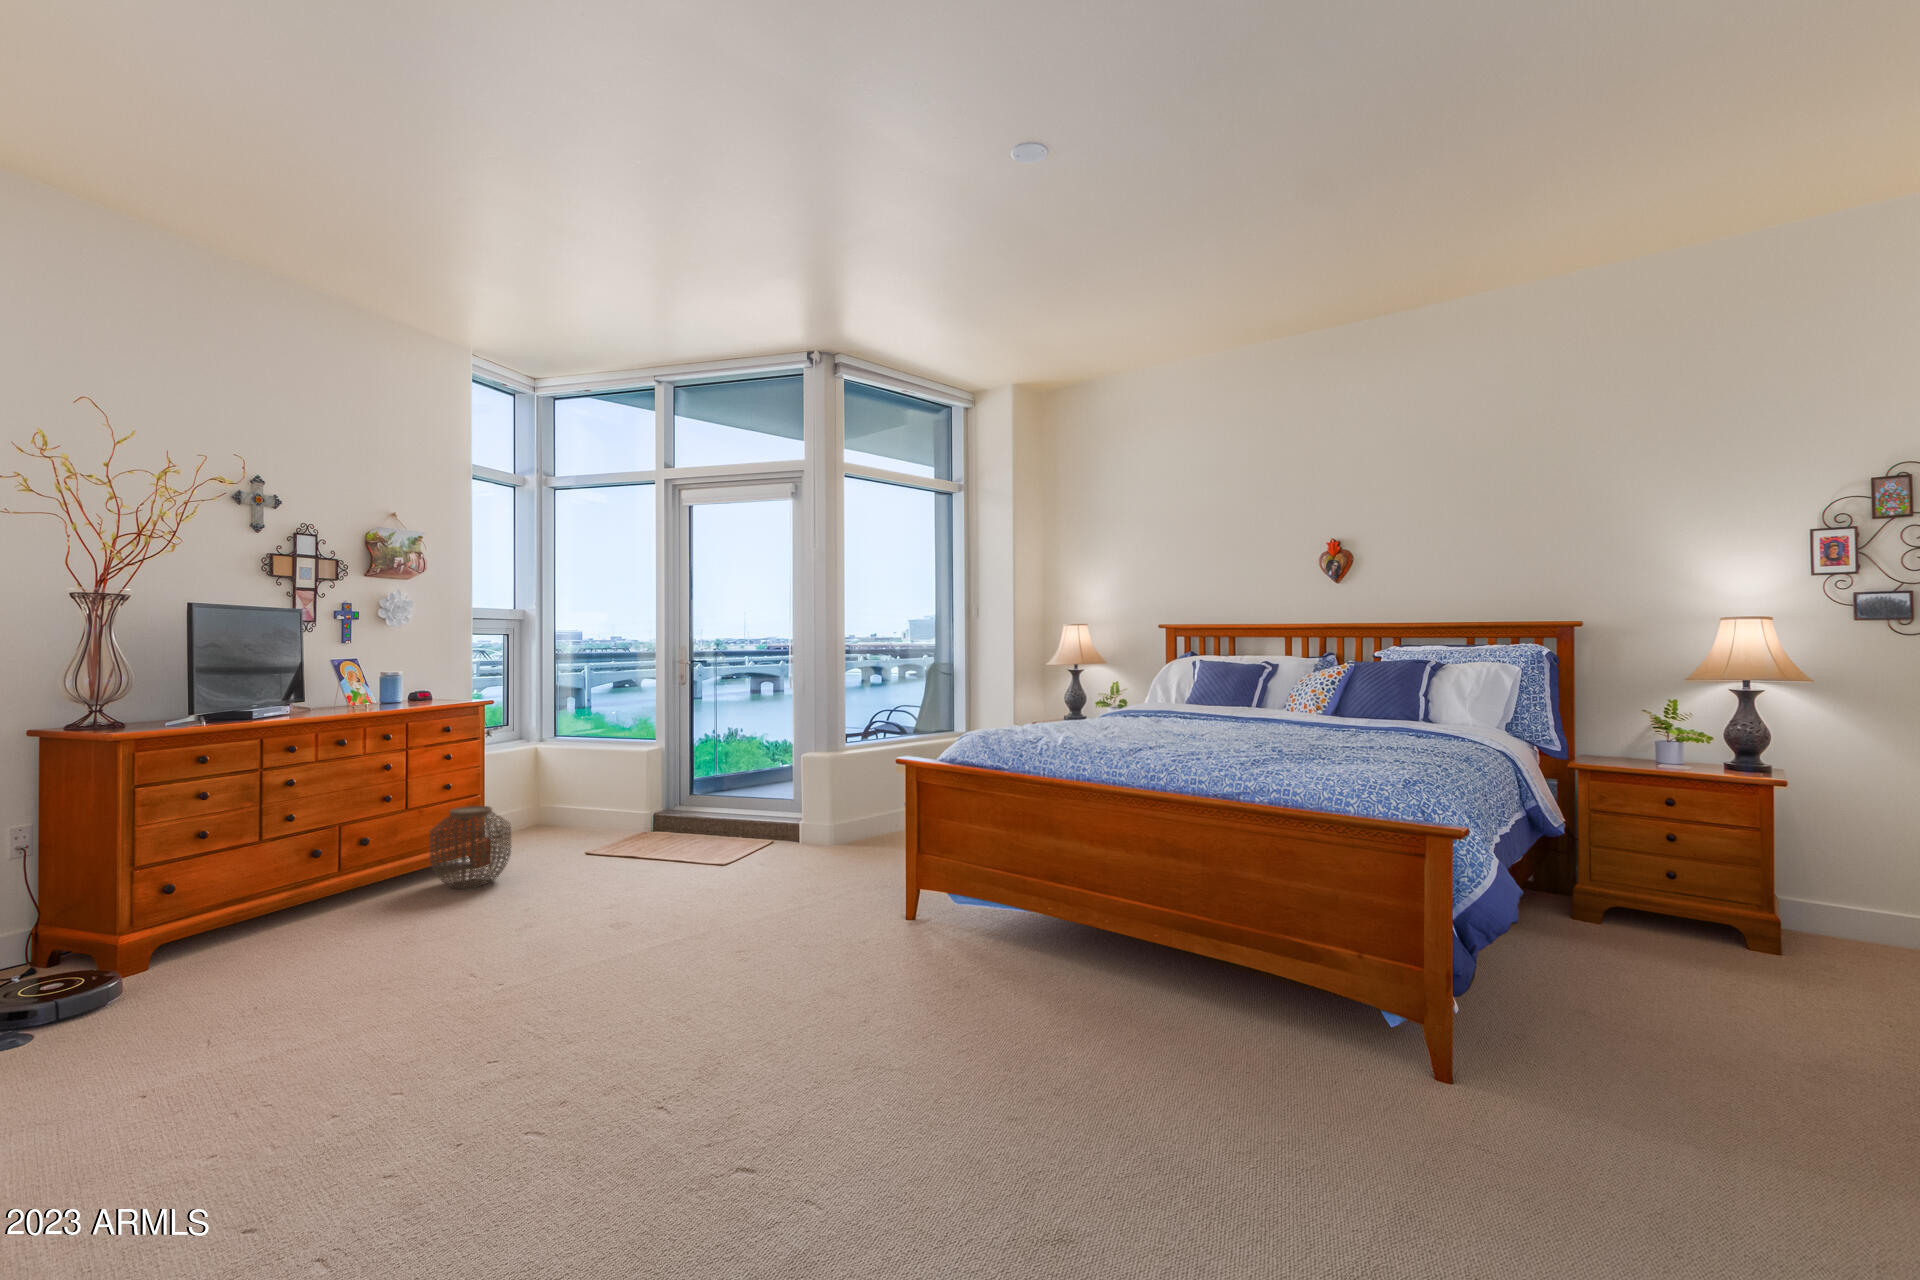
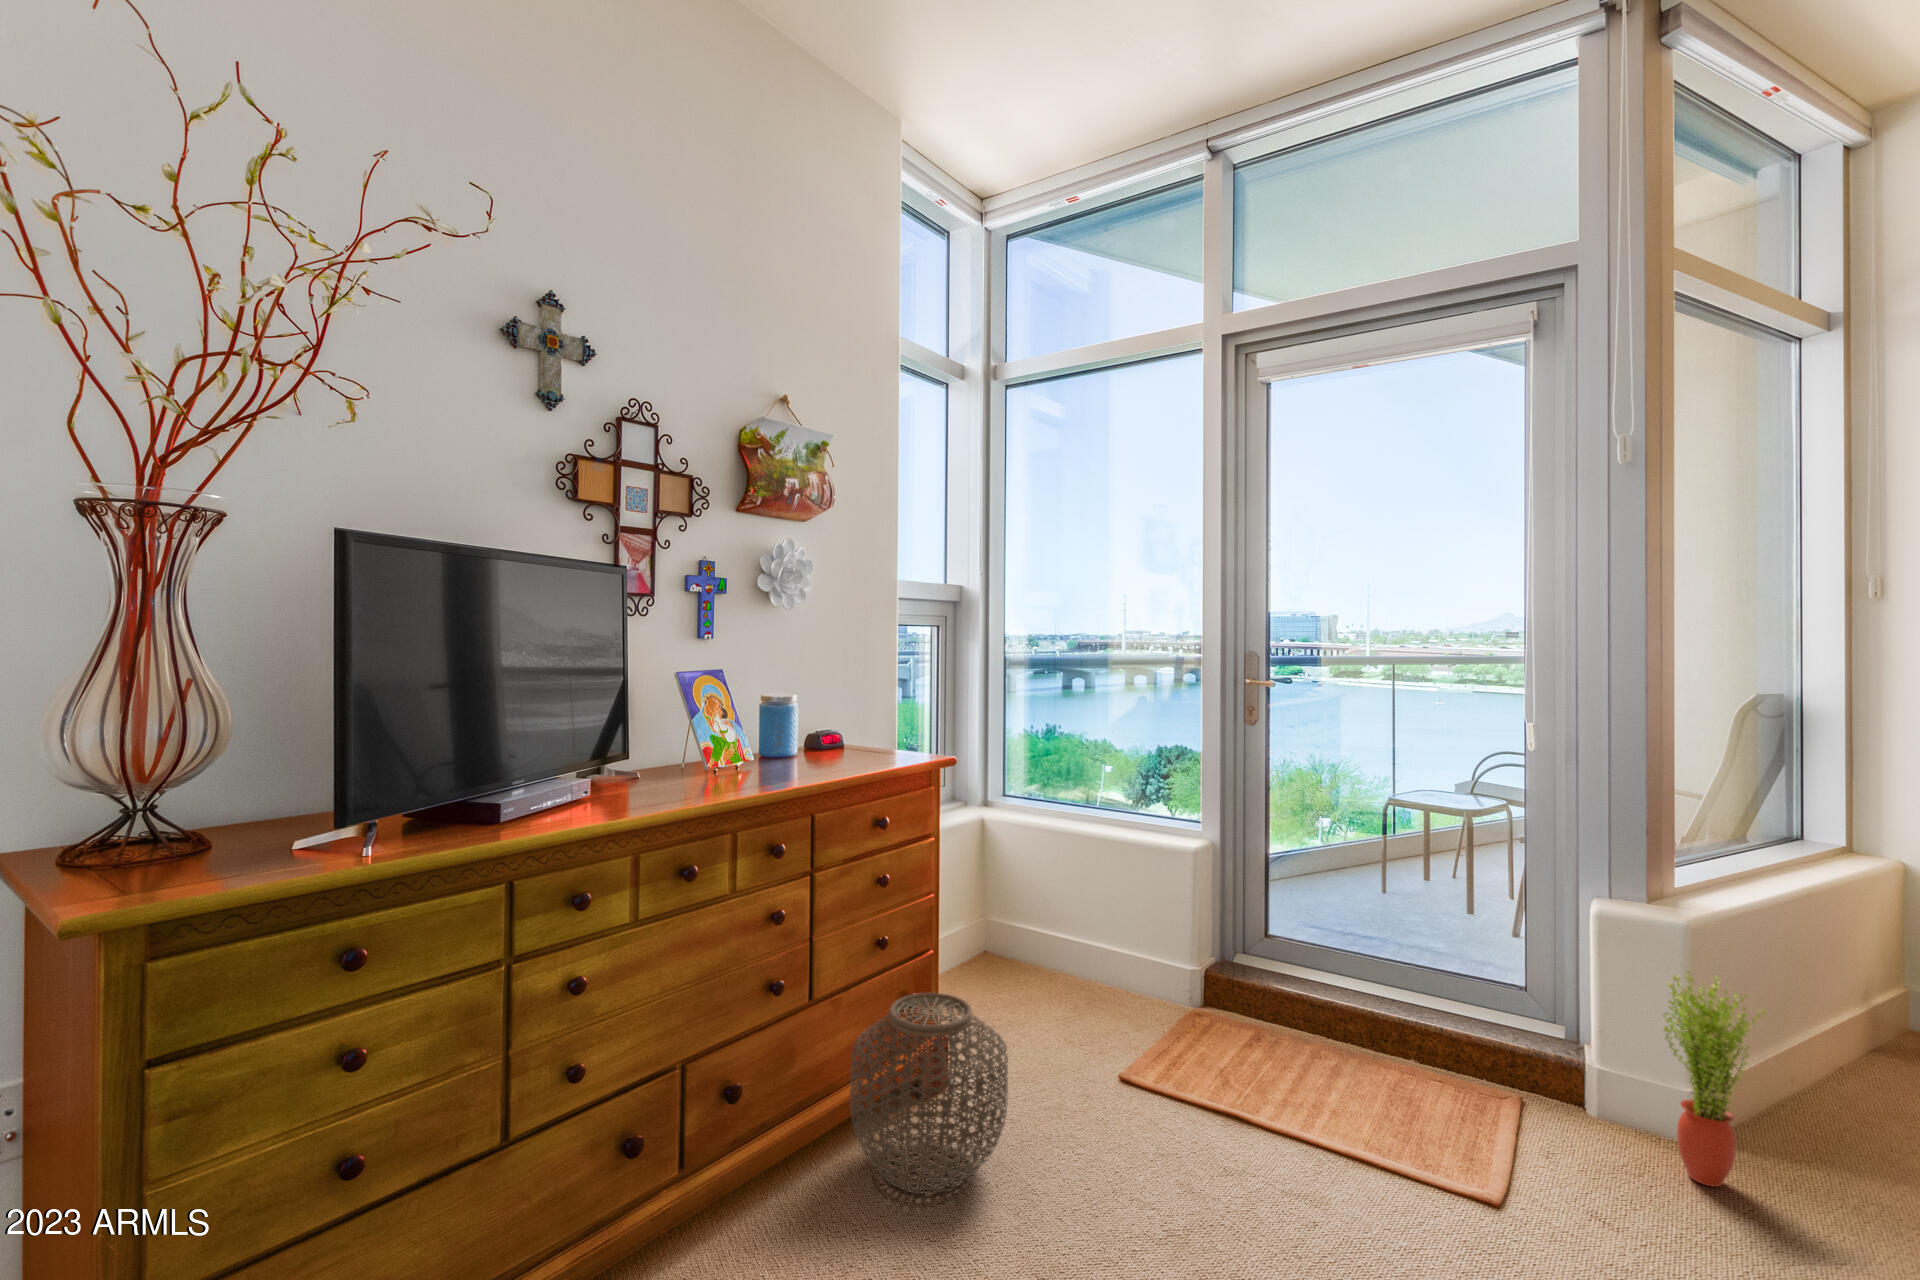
potted plant: none [807,770,845,856] -> present [1663,971,1766,1187]

